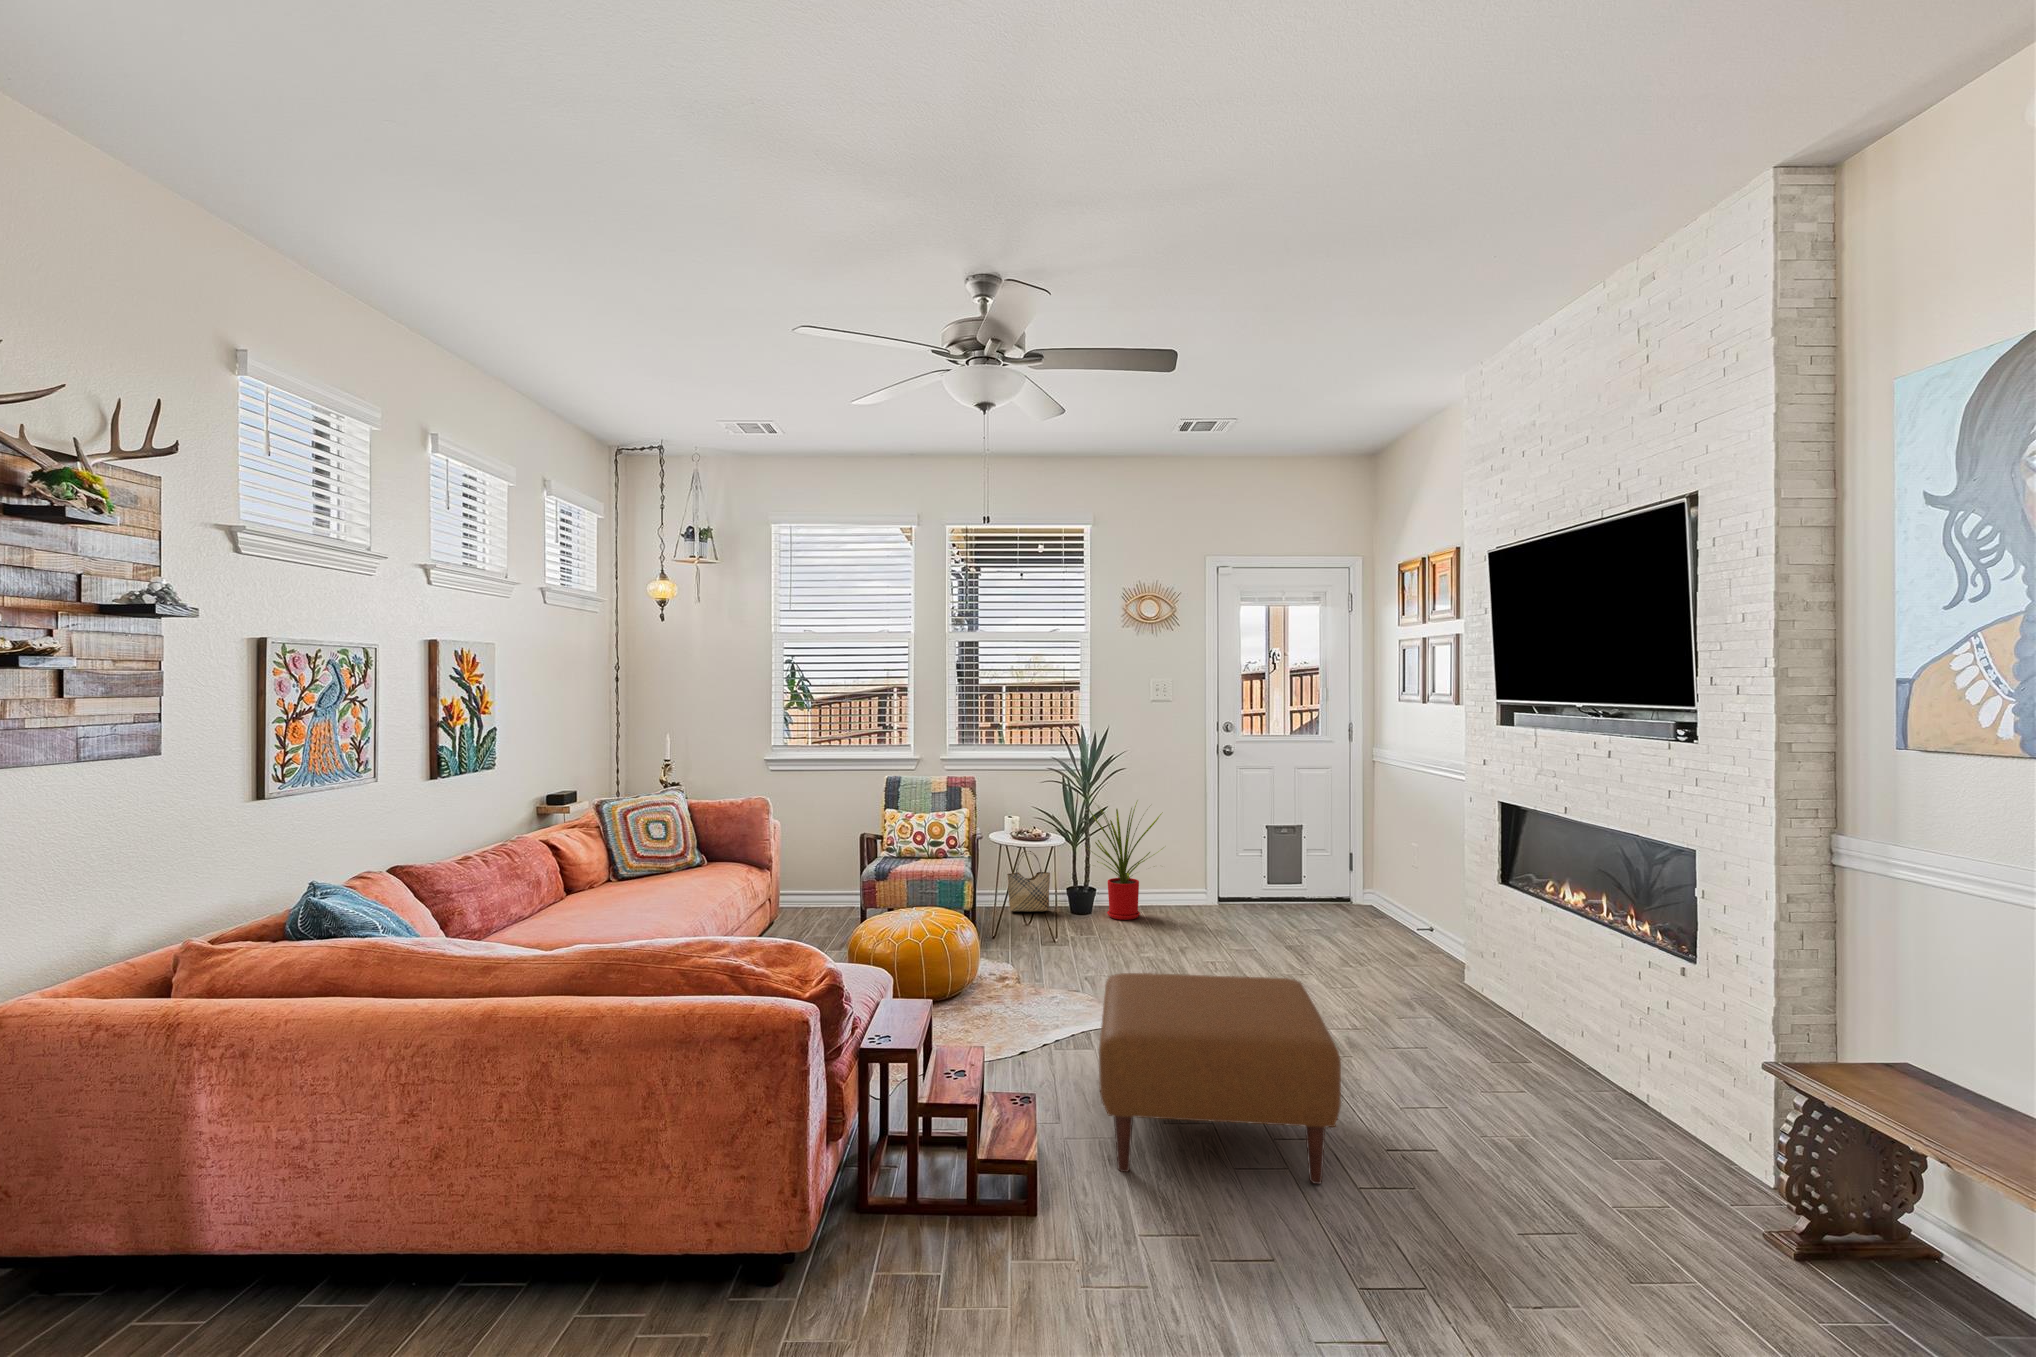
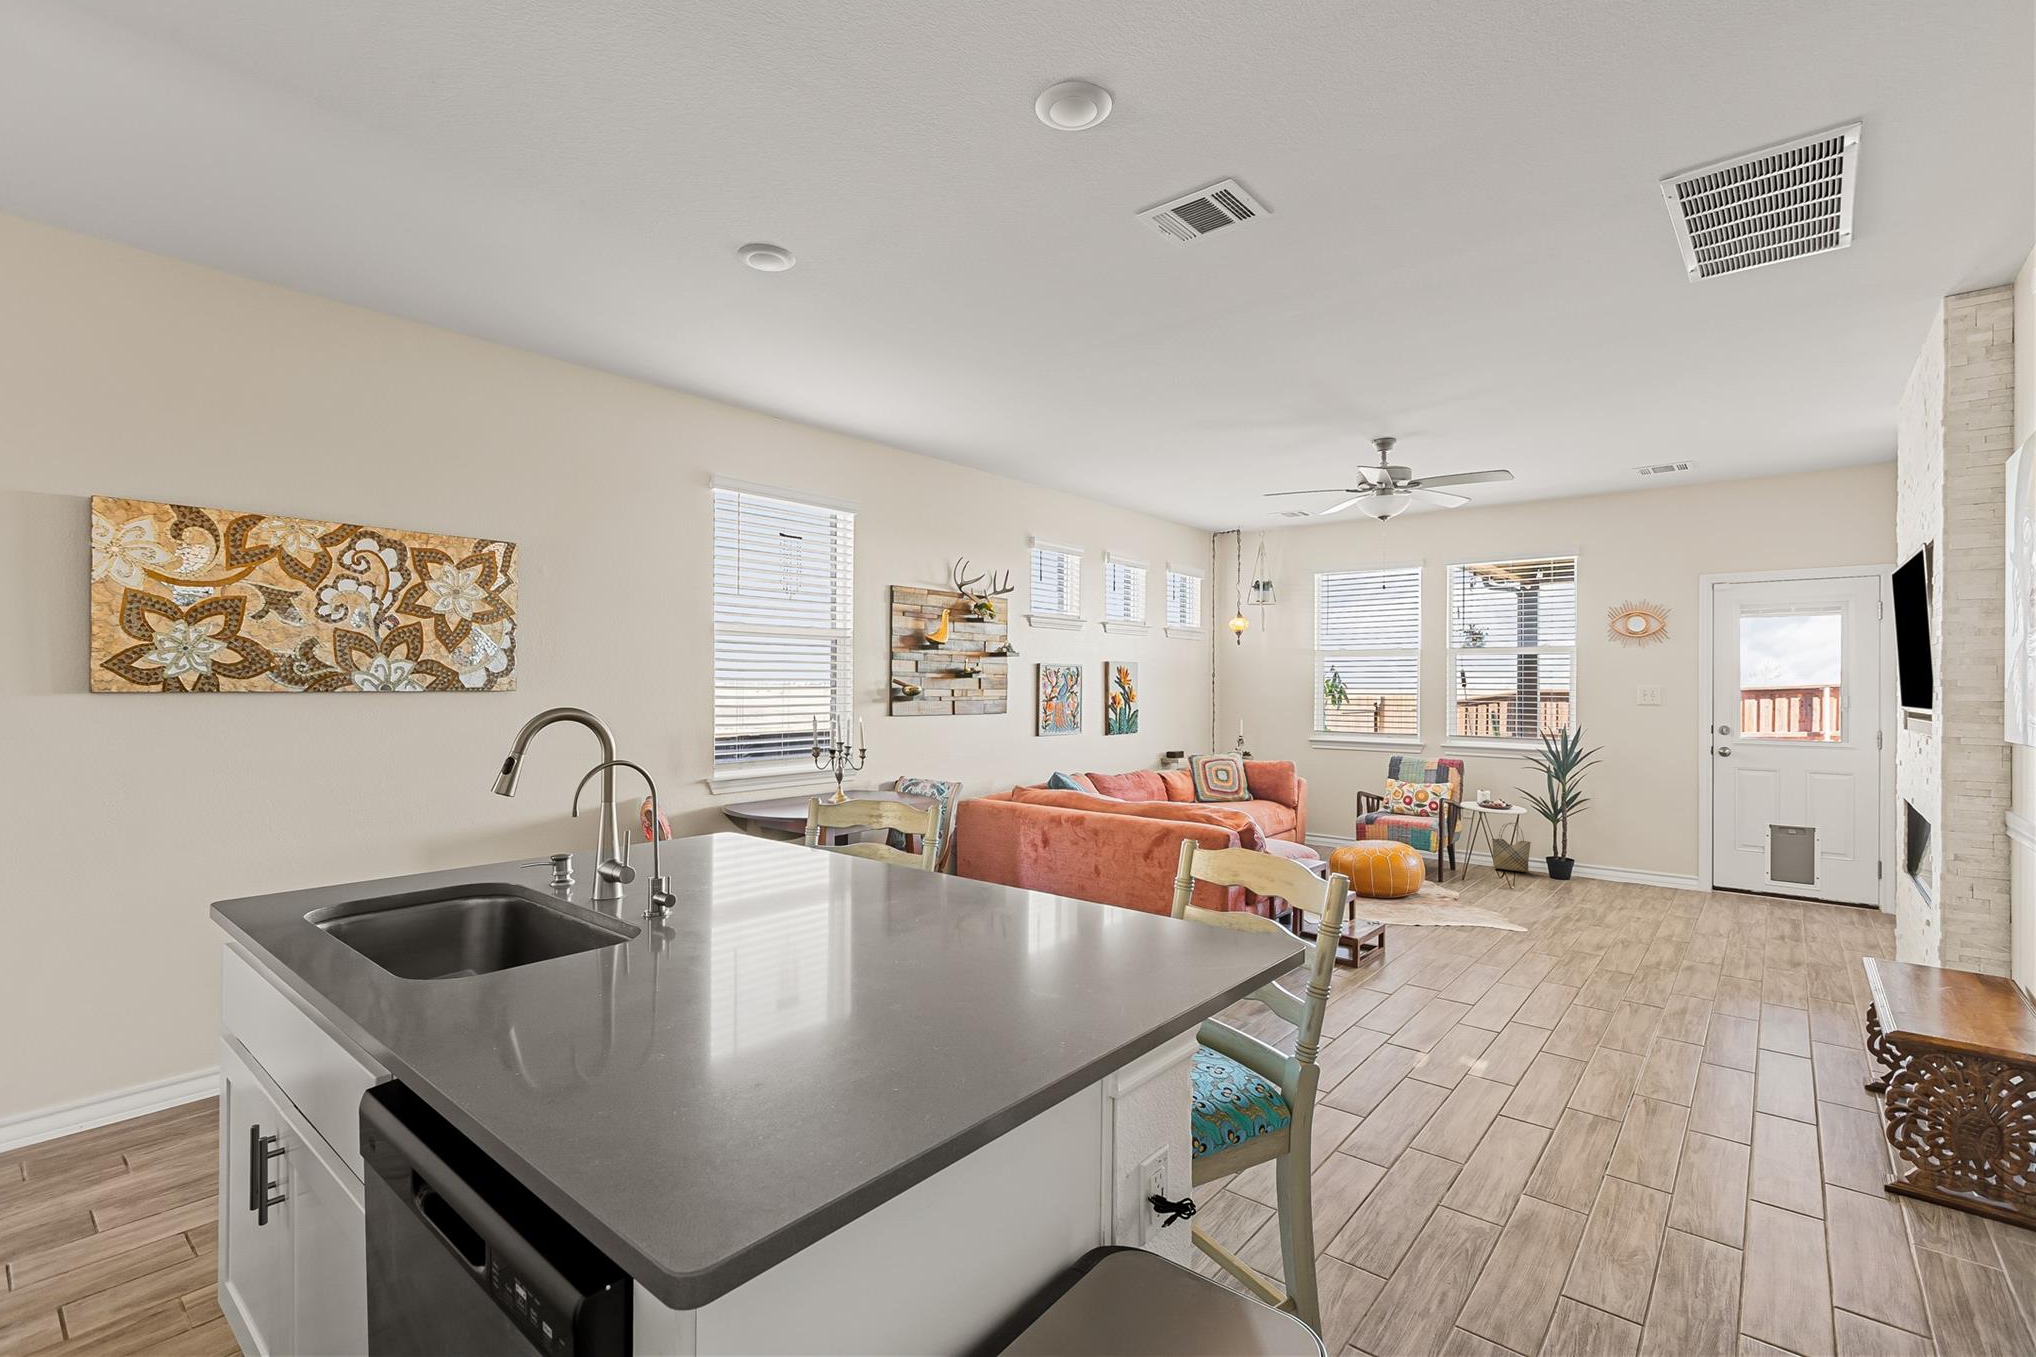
house plant: present [1090,802,1163,920] -> none [1552,786,1636,886]
ottoman: present [1099,973,1341,1184] -> none [1398,870,1580,985]

